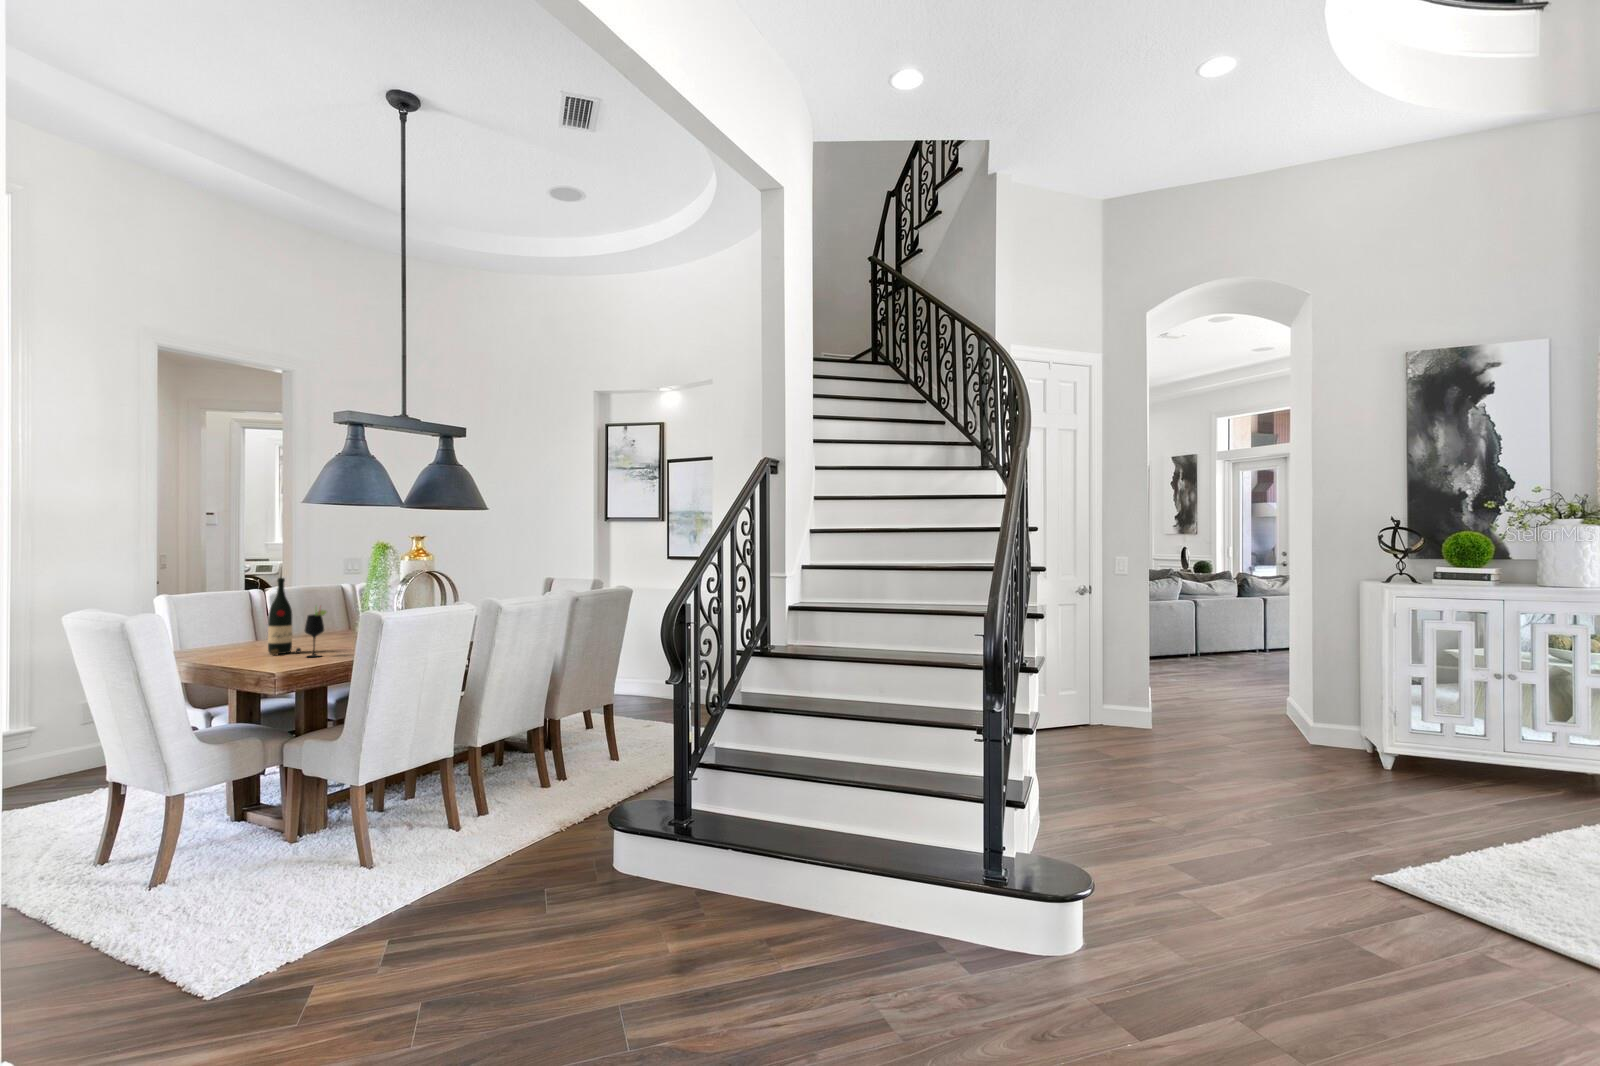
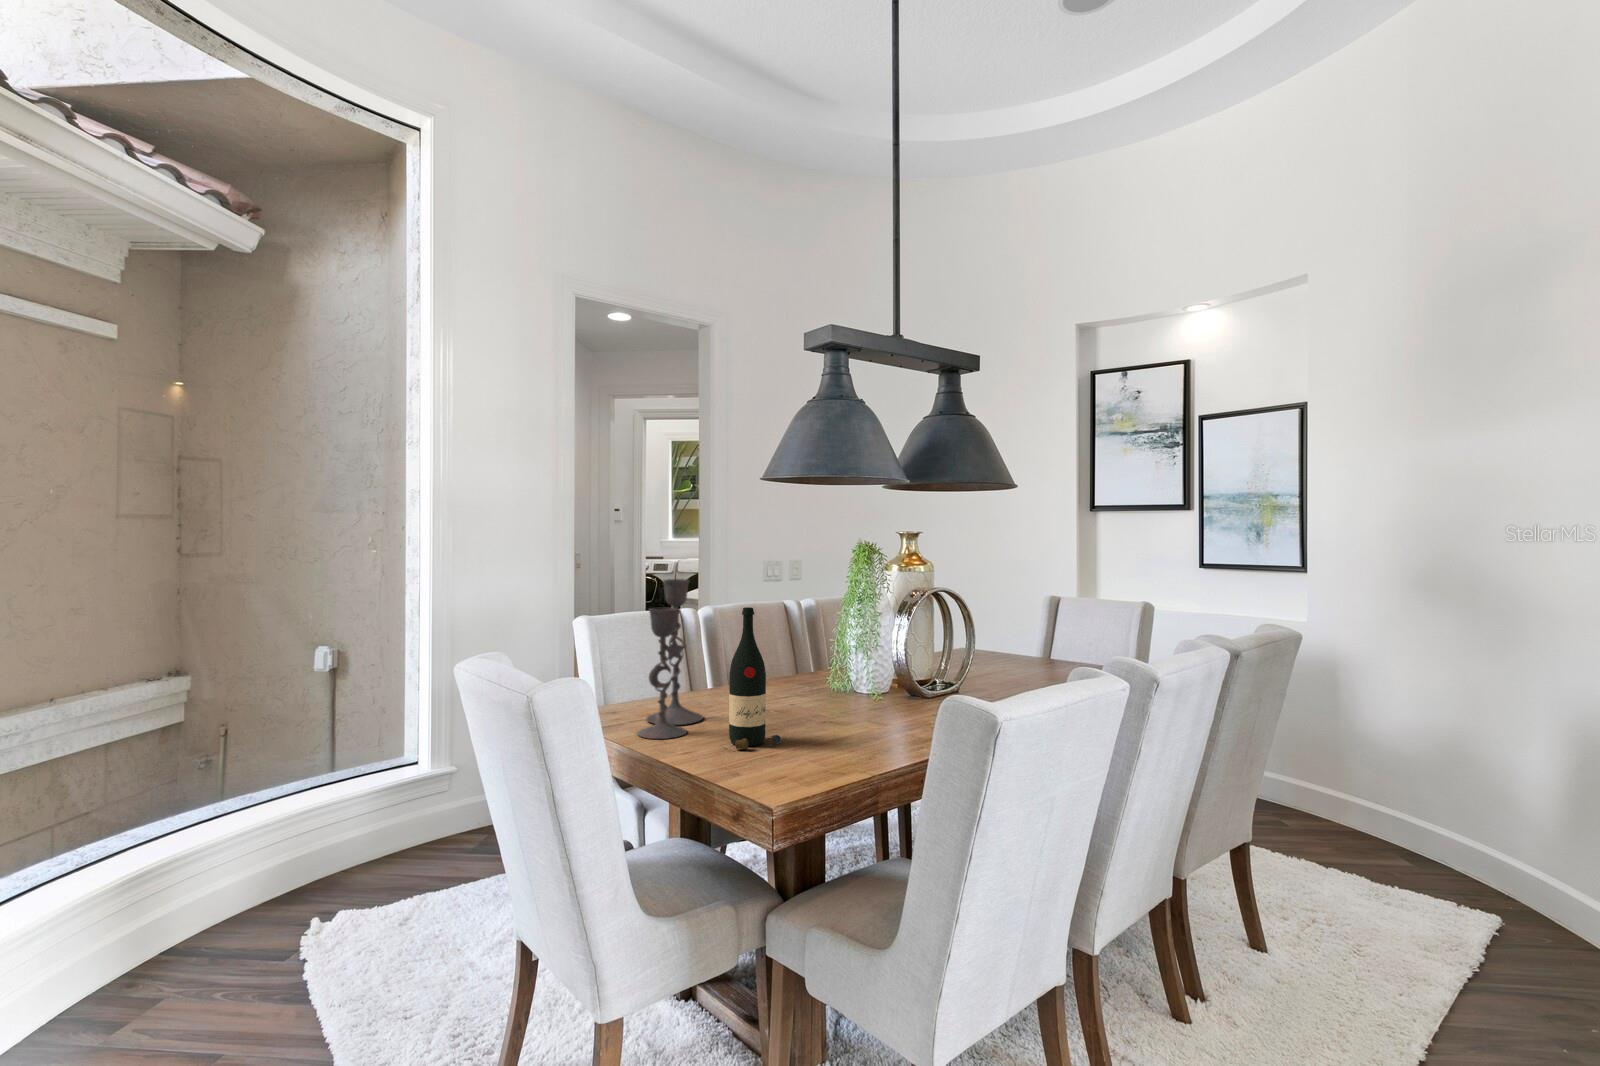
candlestick: none [207,564,257,655] -> present [637,579,703,739]
wine glass: present [305,609,327,657] -> none [796,666,834,765]

